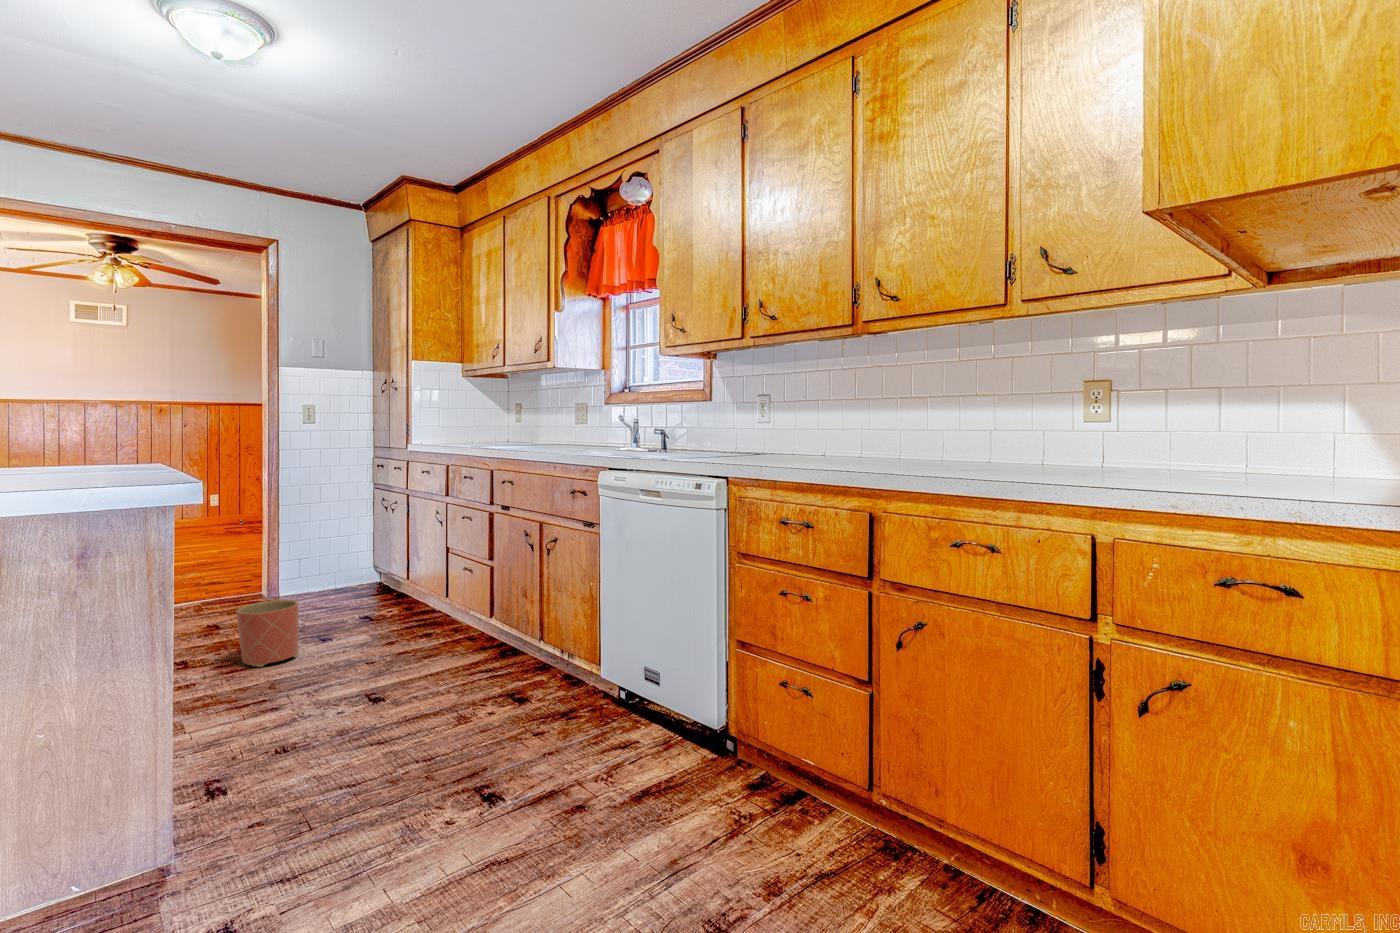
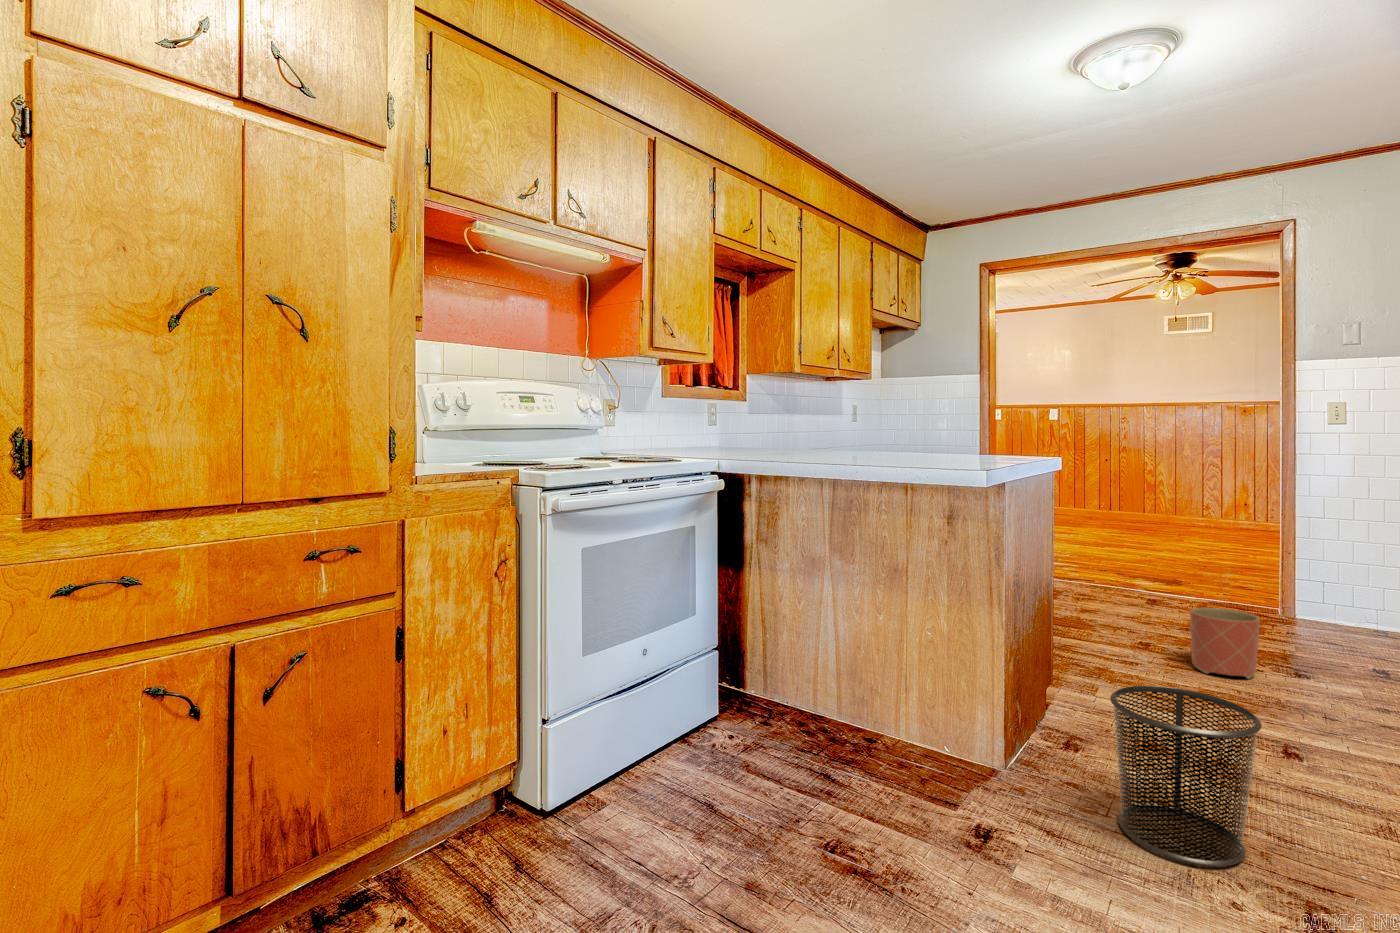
waste bin: none [304,669,429,831] -> present [1110,686,1262,867]

